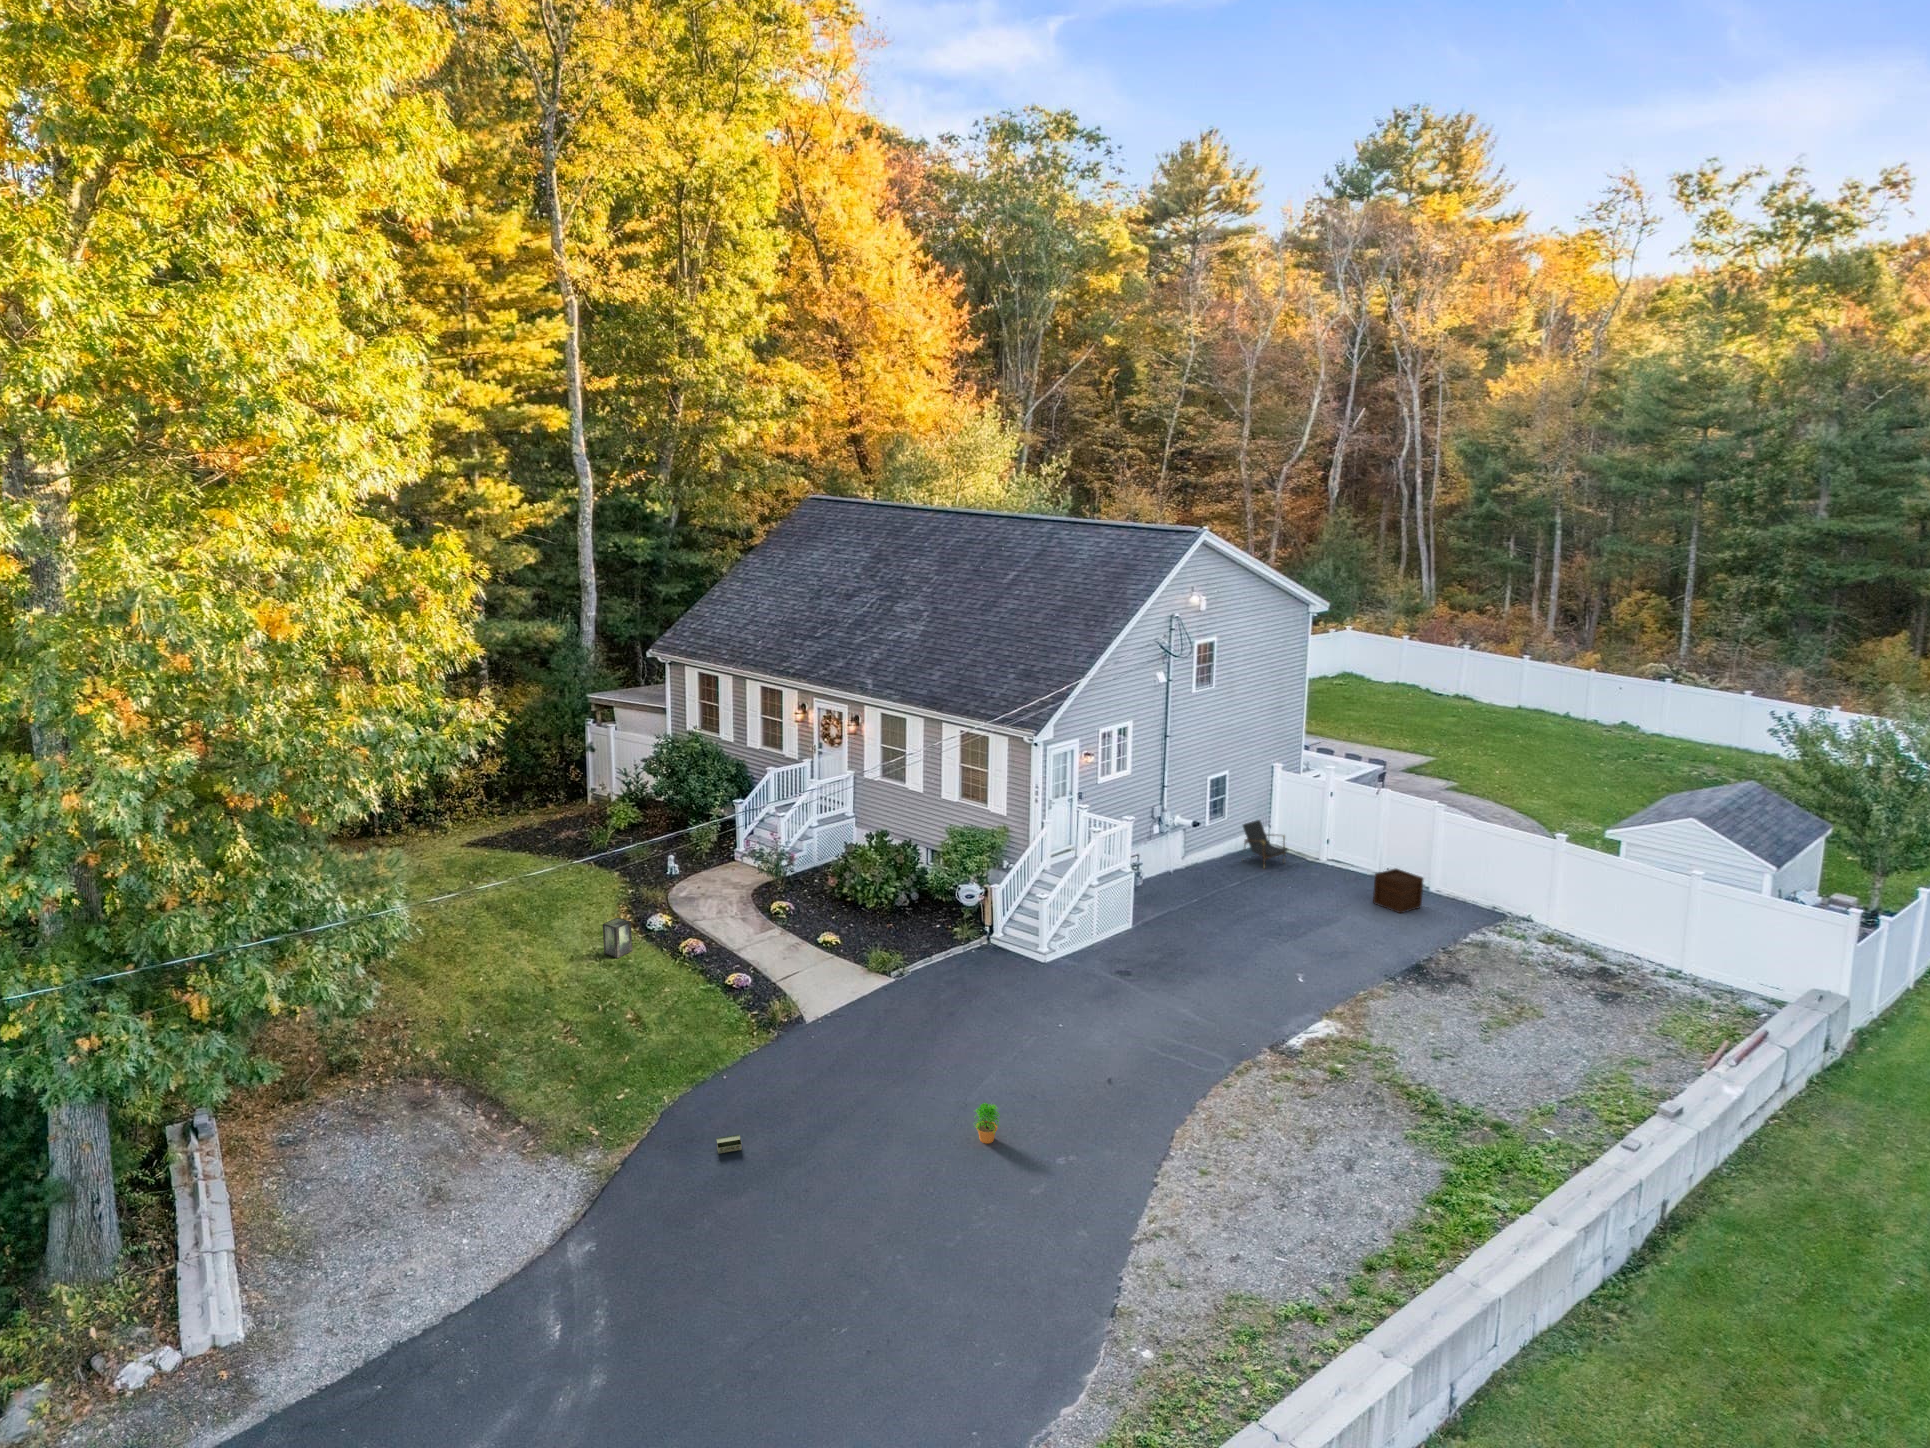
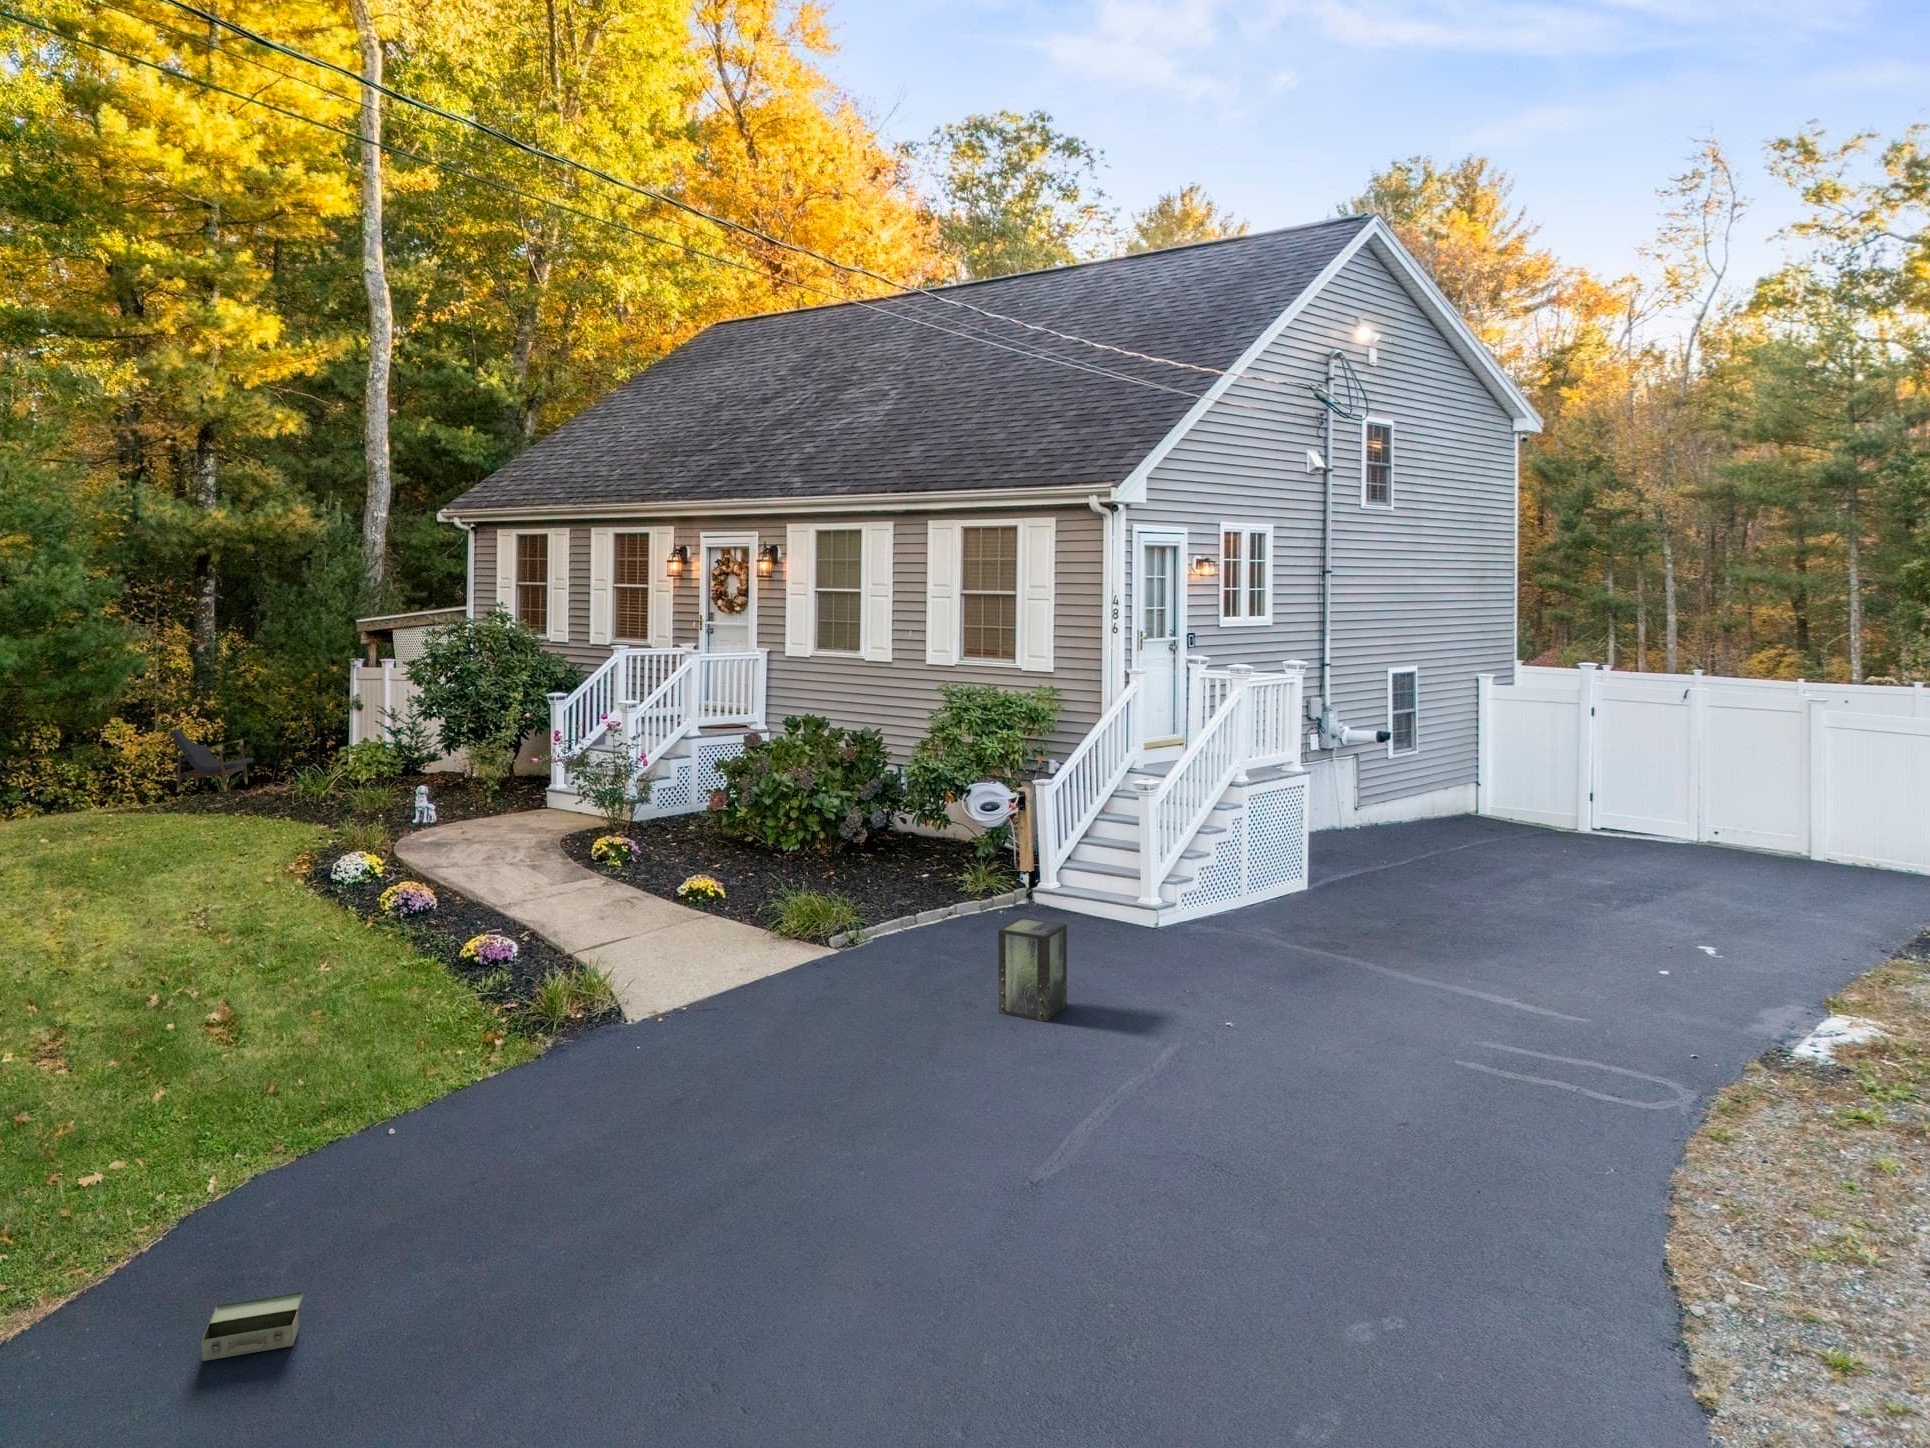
lounge chair: present [1243,820,1288,867] -> present [170,729,254,792]
wooden crate: present [1373,869,1423,913] -> none [1728,795,1827,869]
storage box: present [603,918,632,958] -> present [999,918,1067,1022]
potted plant: present [975,1103,999,1144] -> none [1084,1169,1185,1311]

